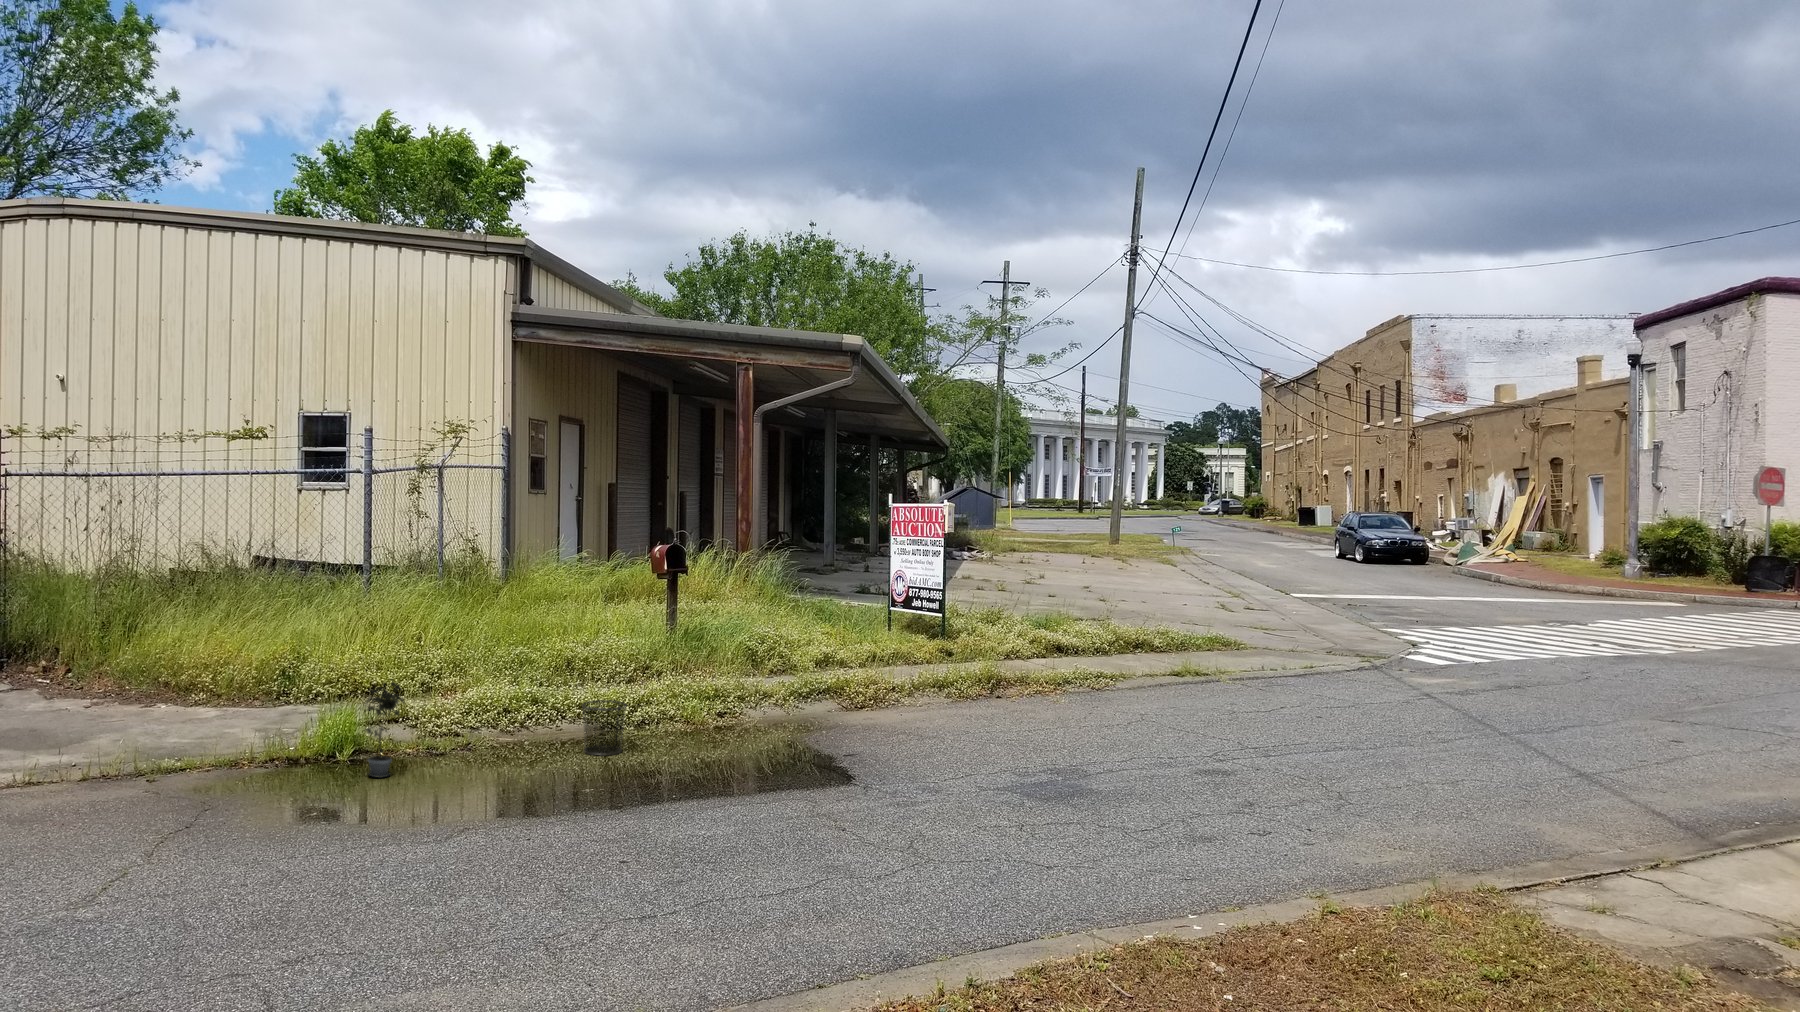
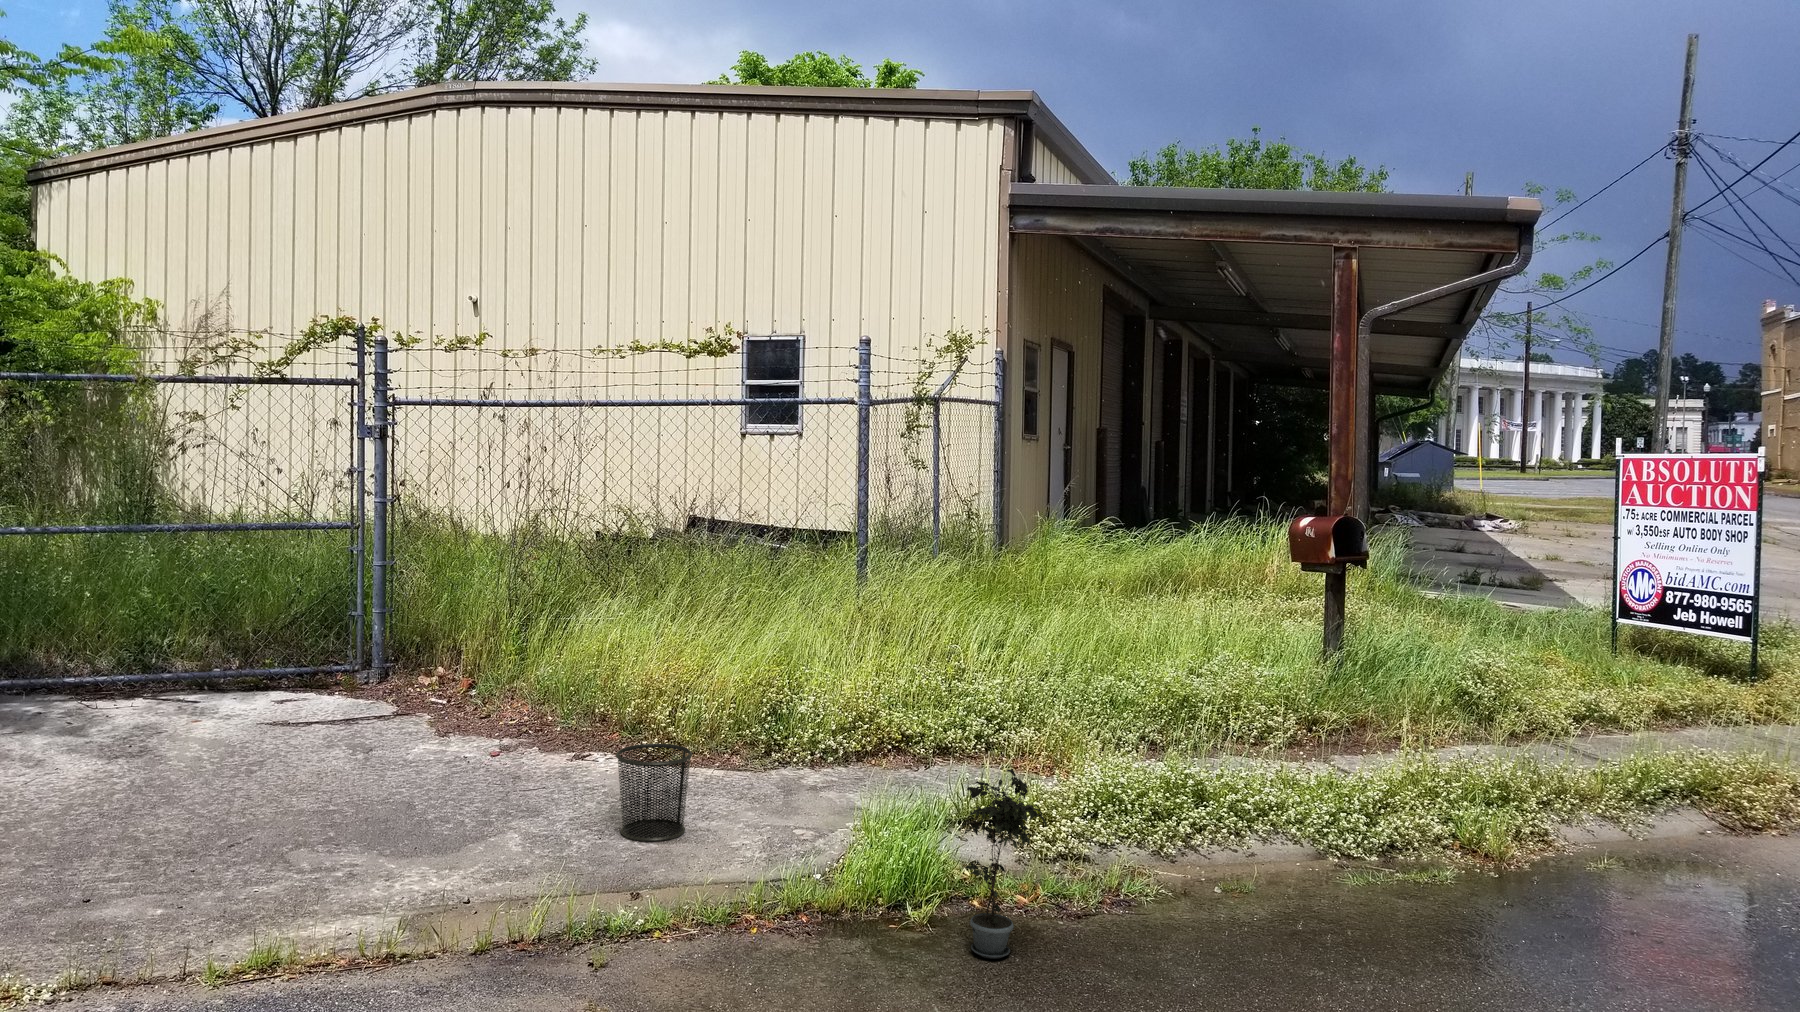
waste bin: present [582,700,627,756] -> present [616,744,692,841]

